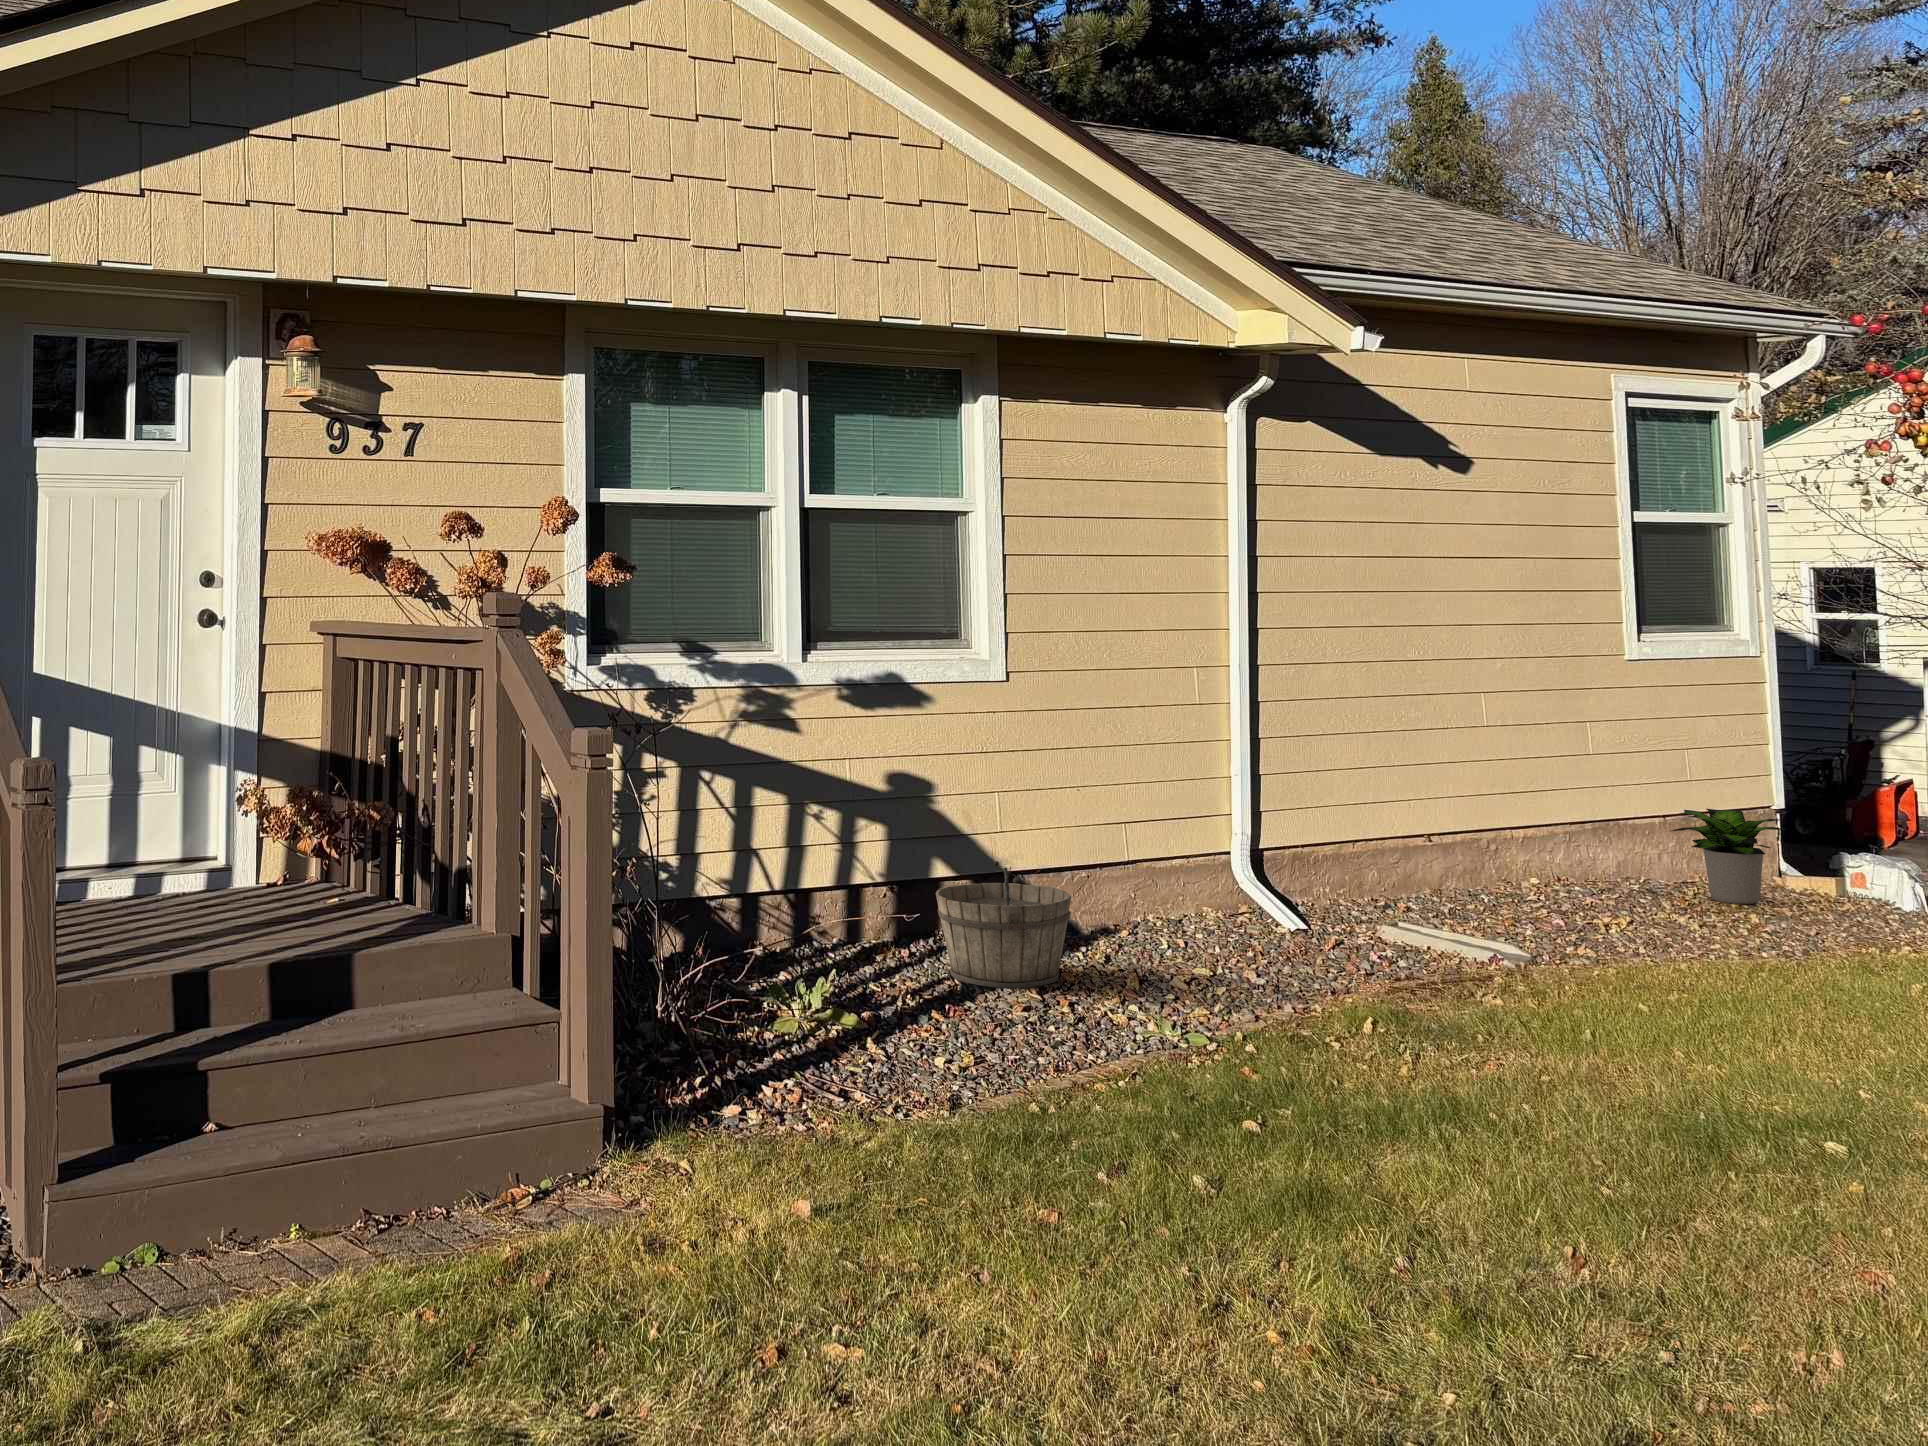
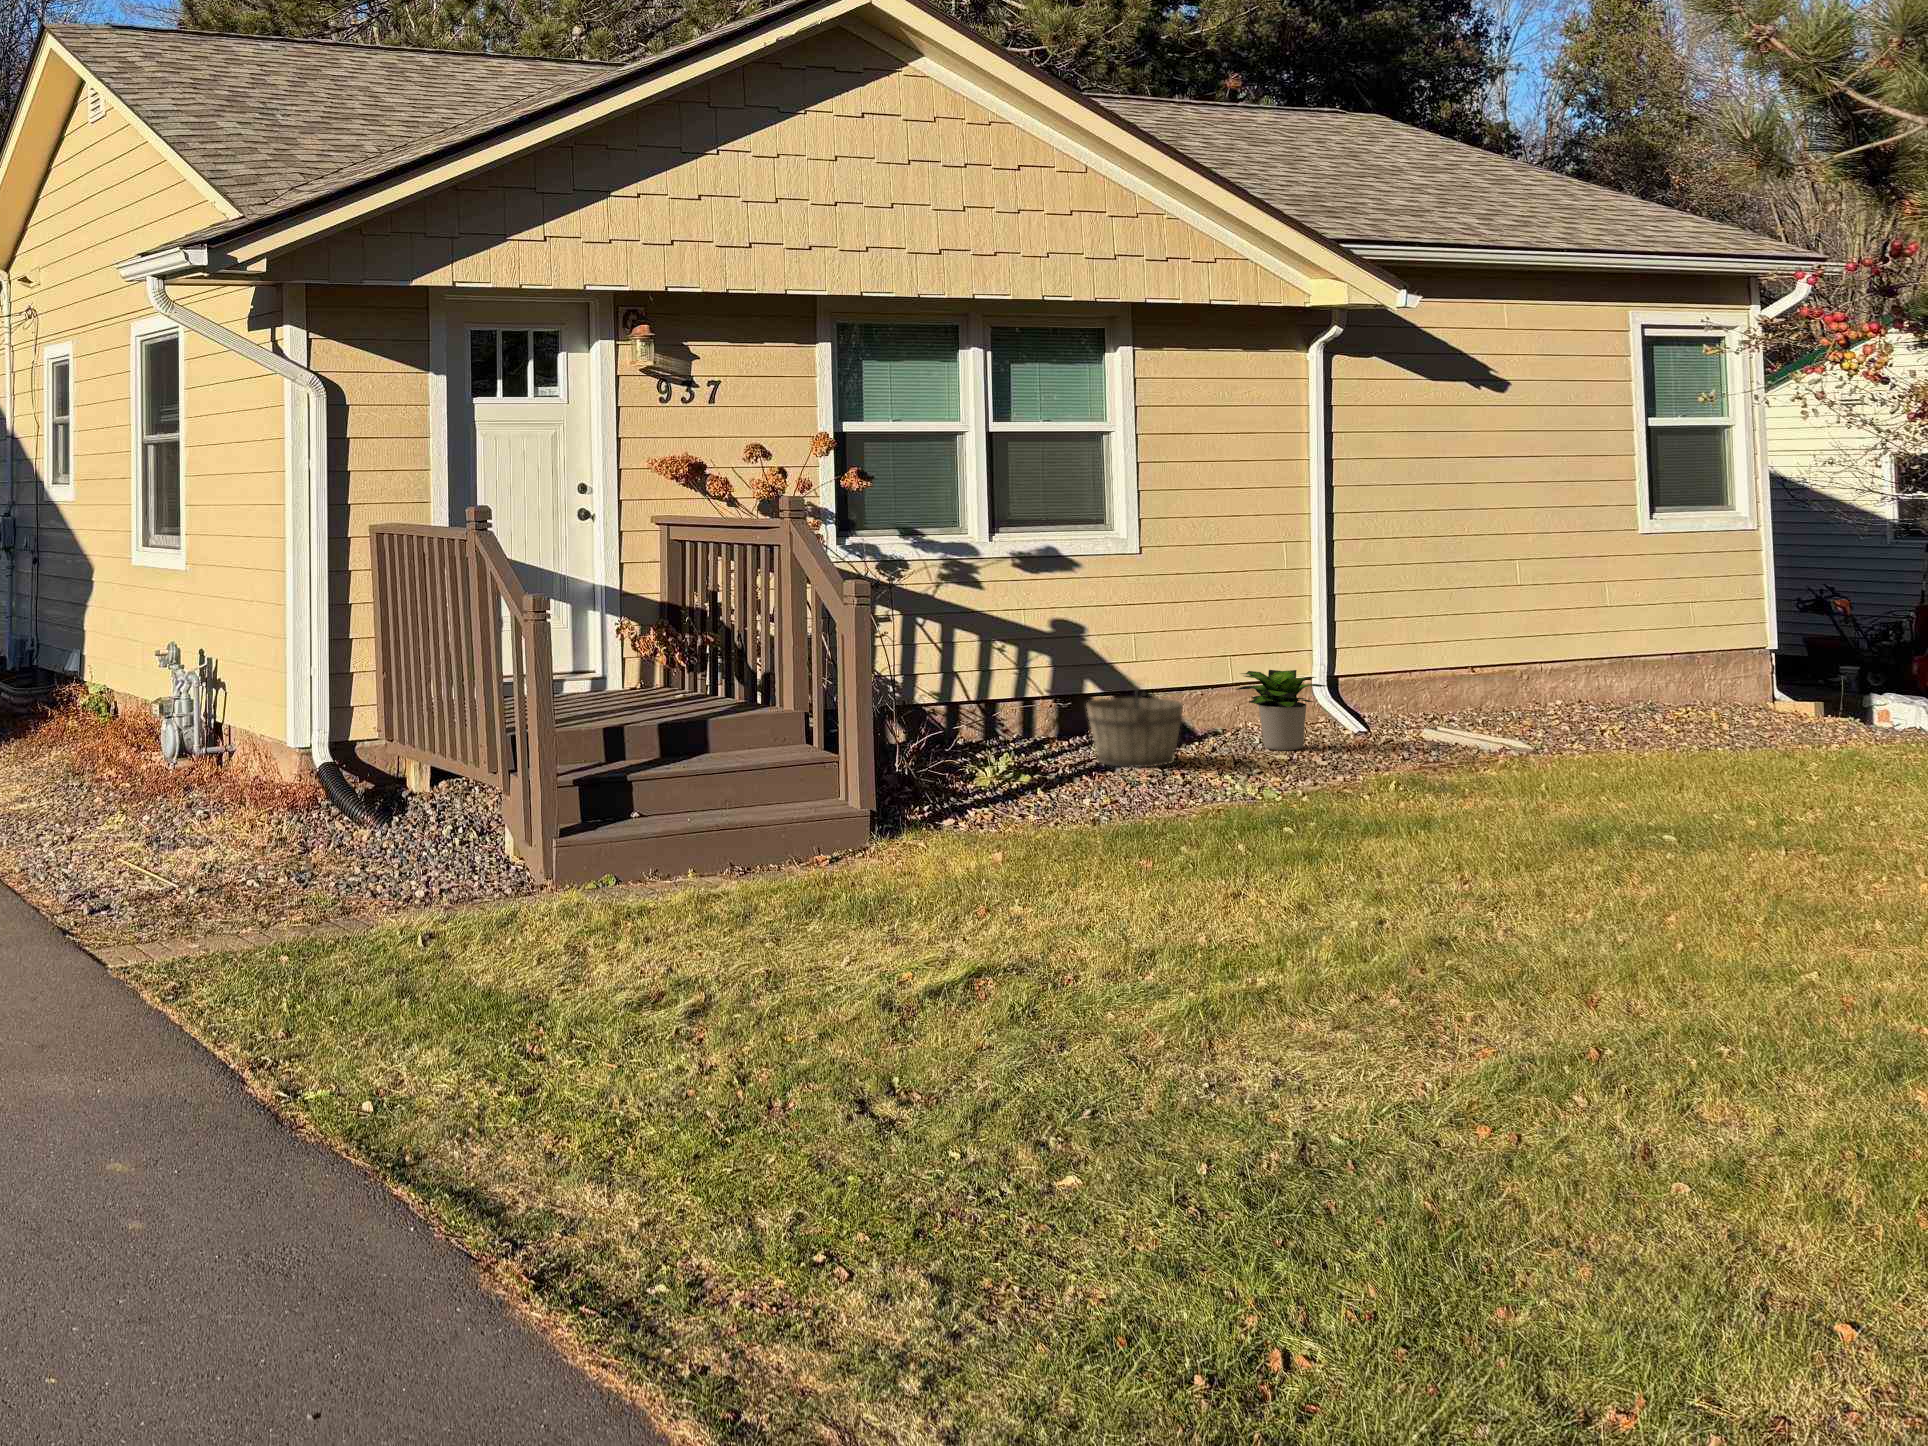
potted plant: present [1671,809,1786,904] -> present [1236,670,1326,750]

